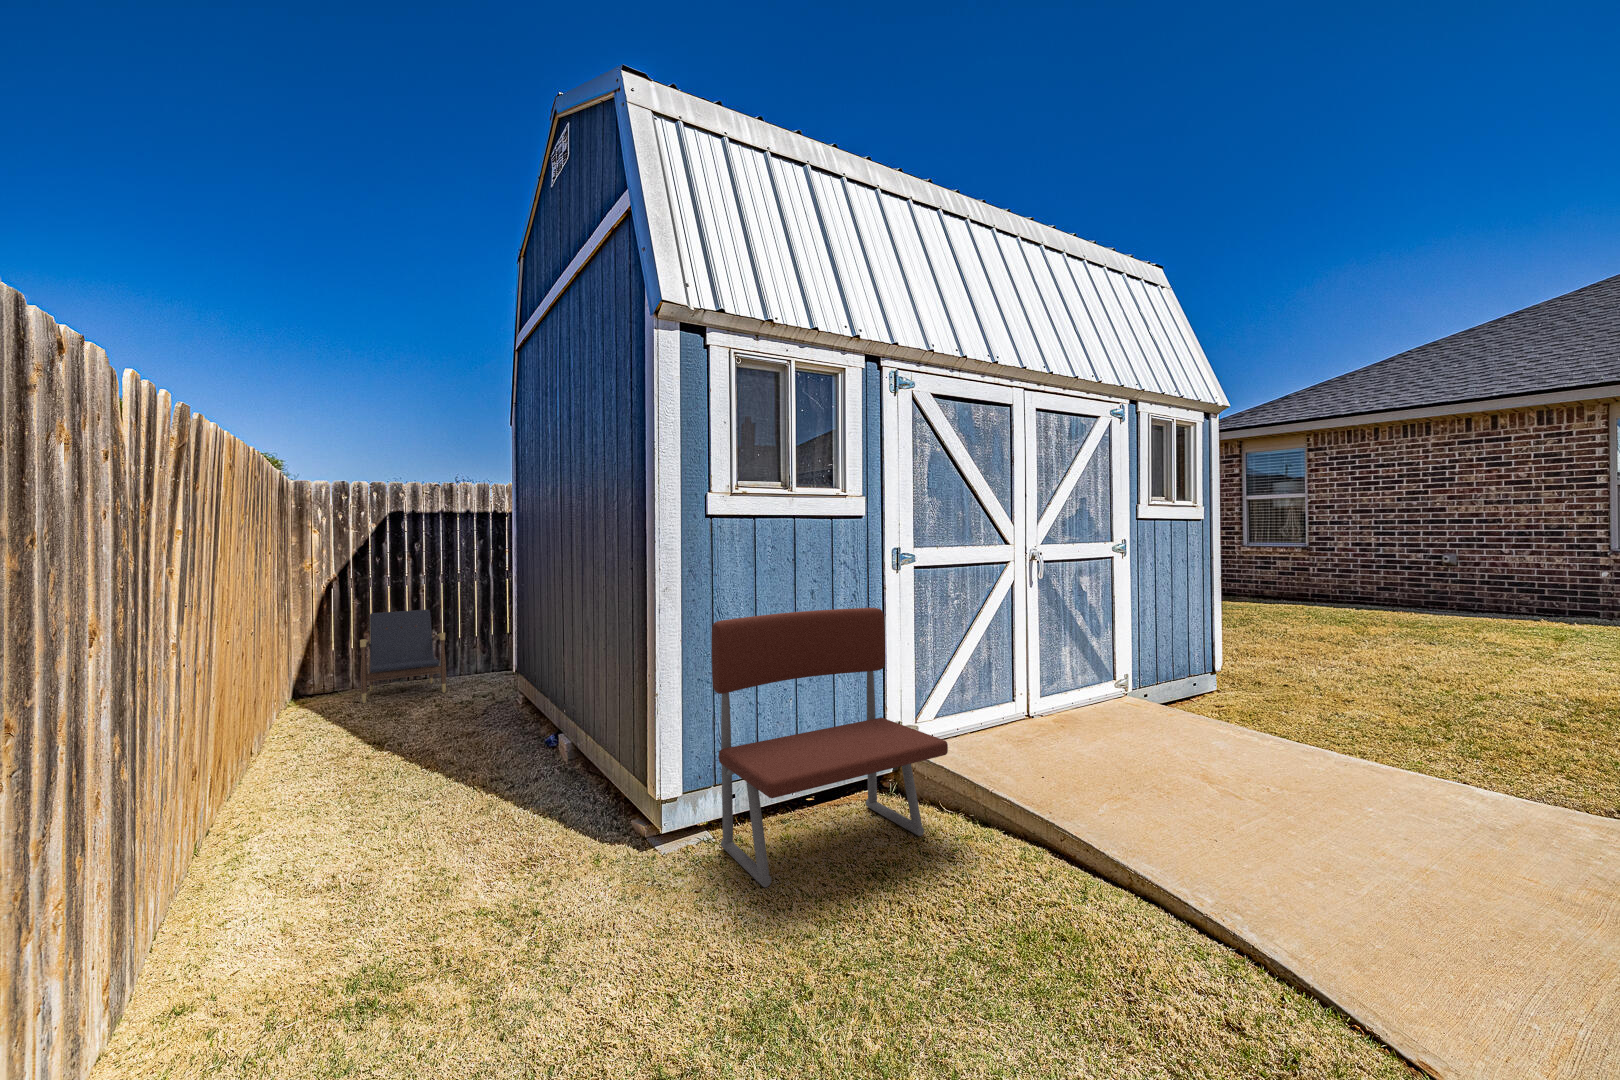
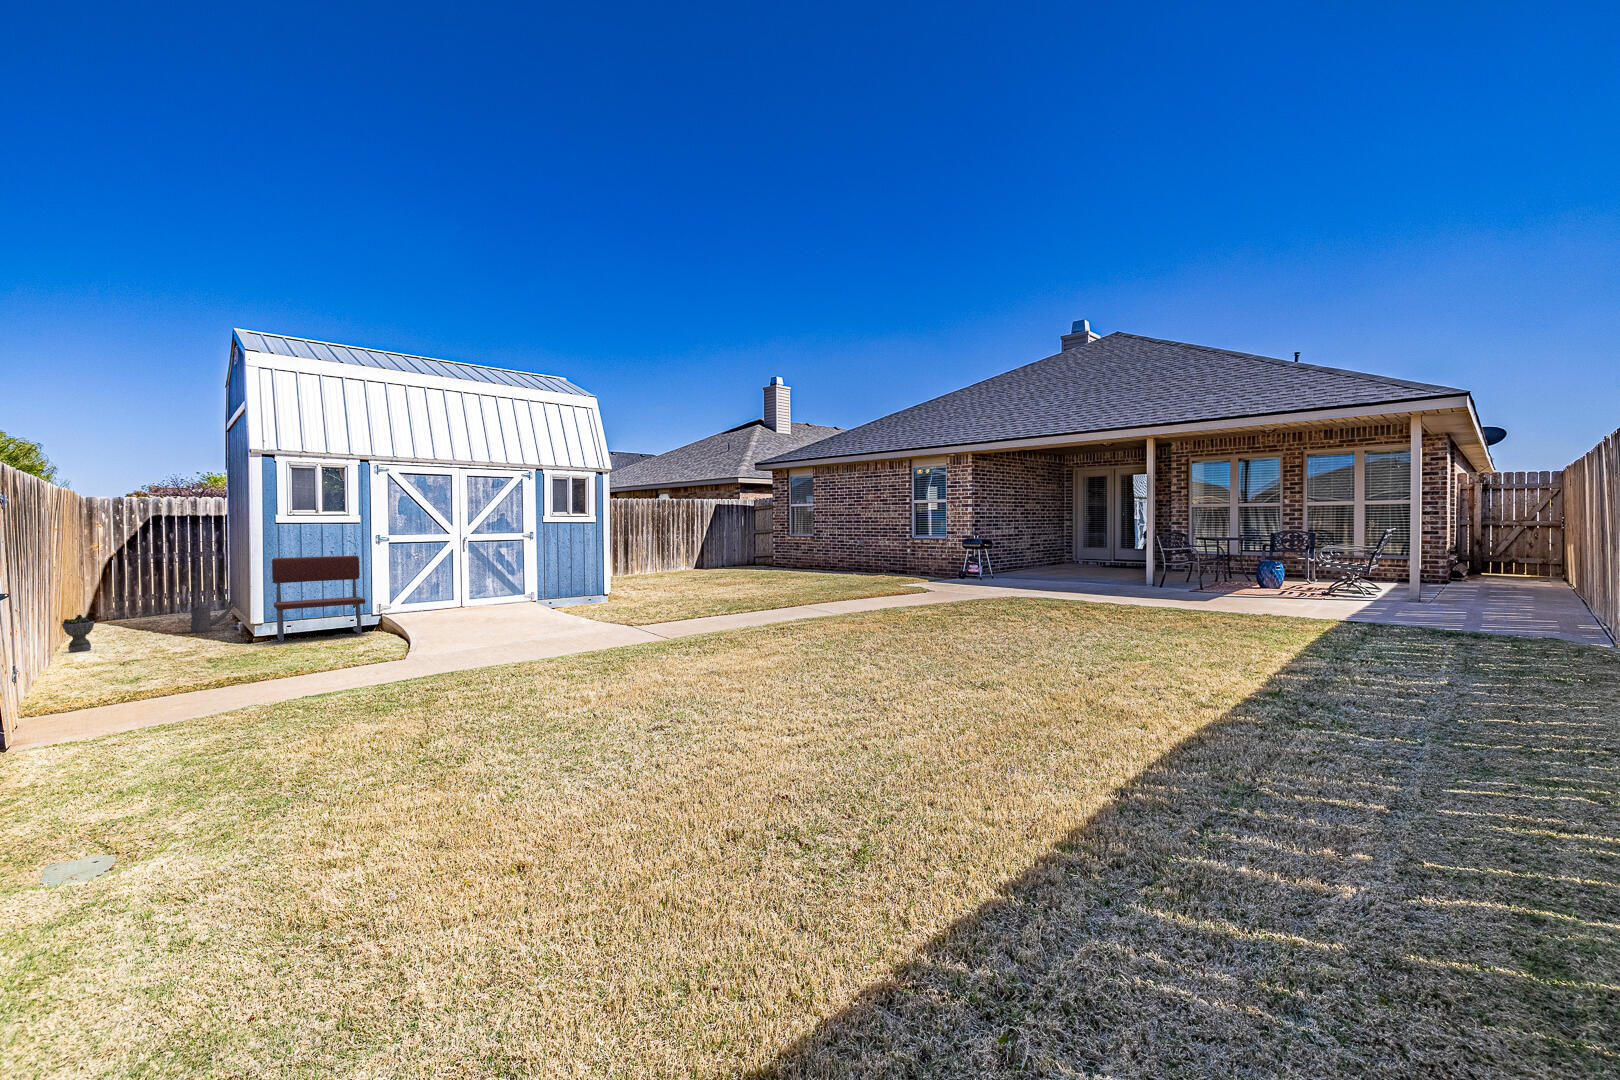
lounge chair: present [360,610,446,703] -> none [132,573,189,622]
watering can: none [462,694,560,774] -> present [183,599,236,633]
planter: none [190,785,277,911] -> present [62,615,94,652]

